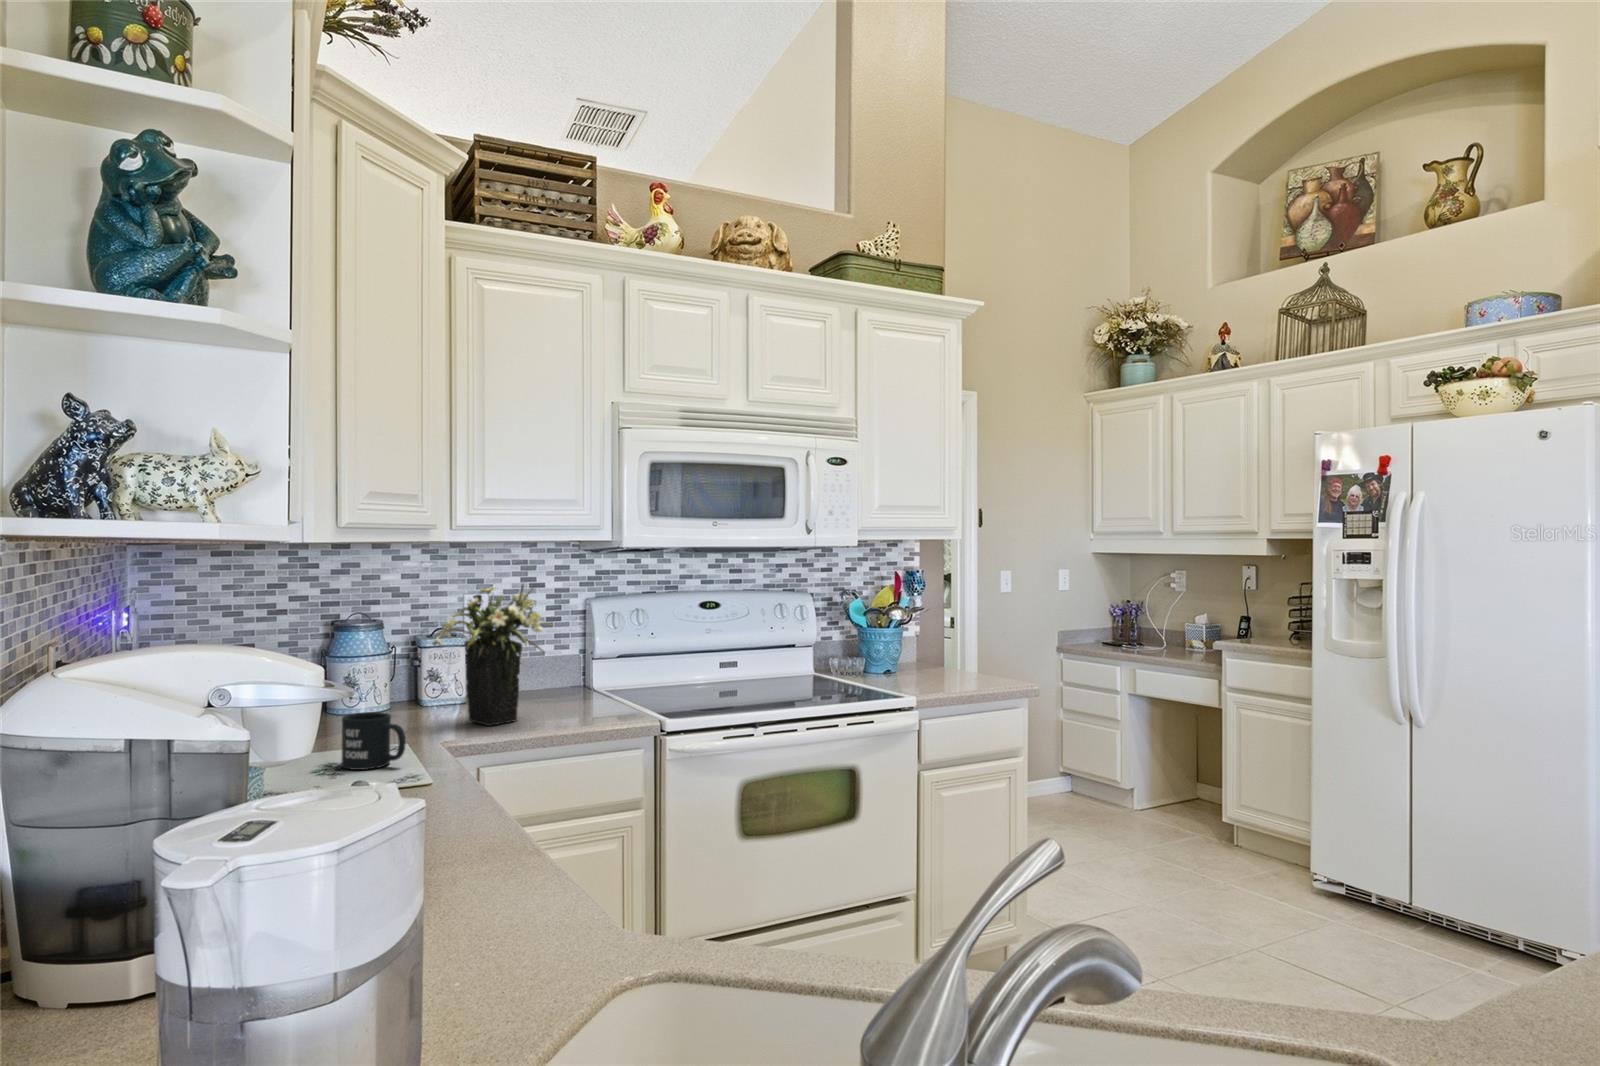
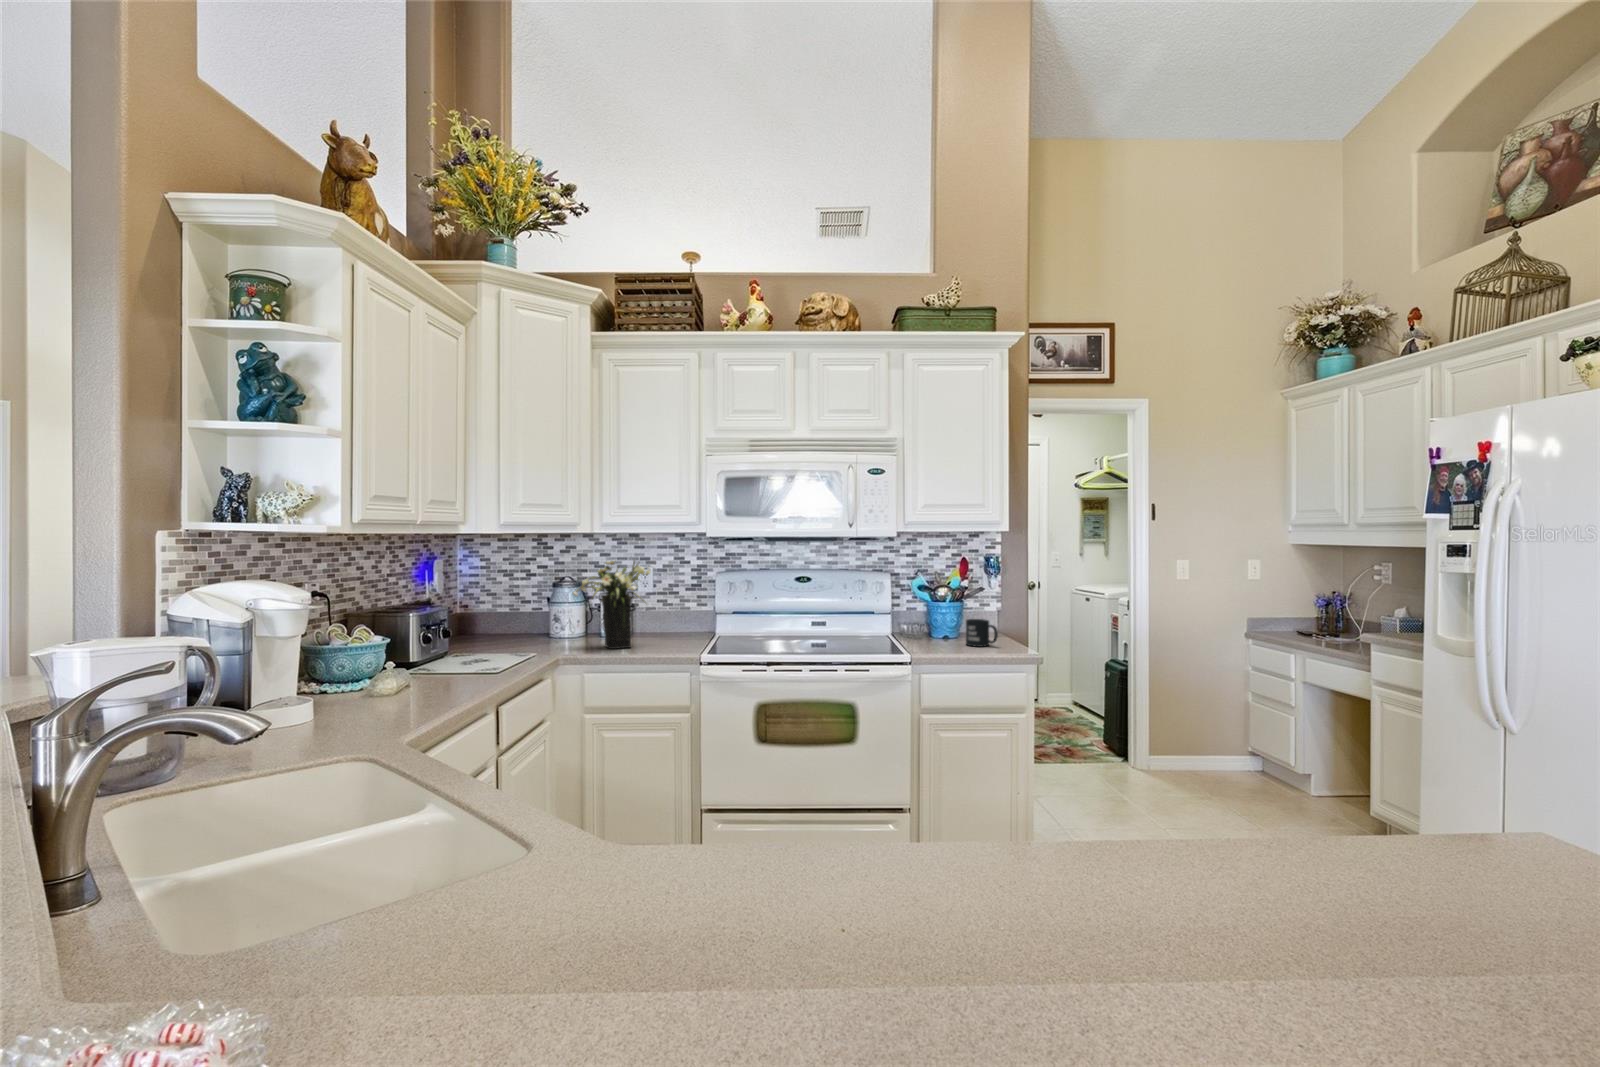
mug: present [341,712,406,770] -> present [966,619,998,647]

